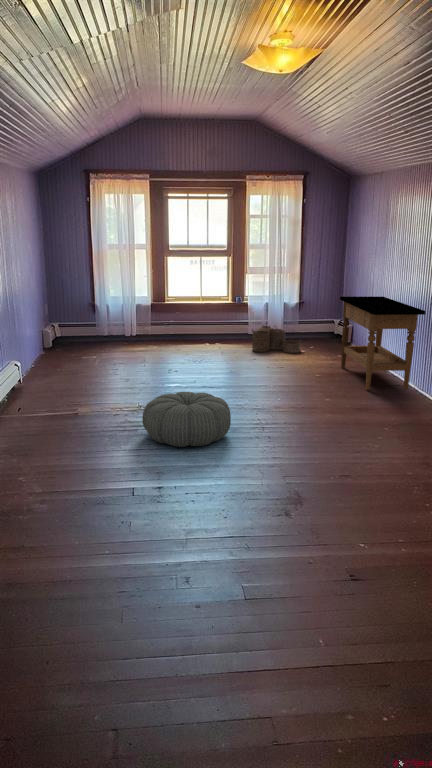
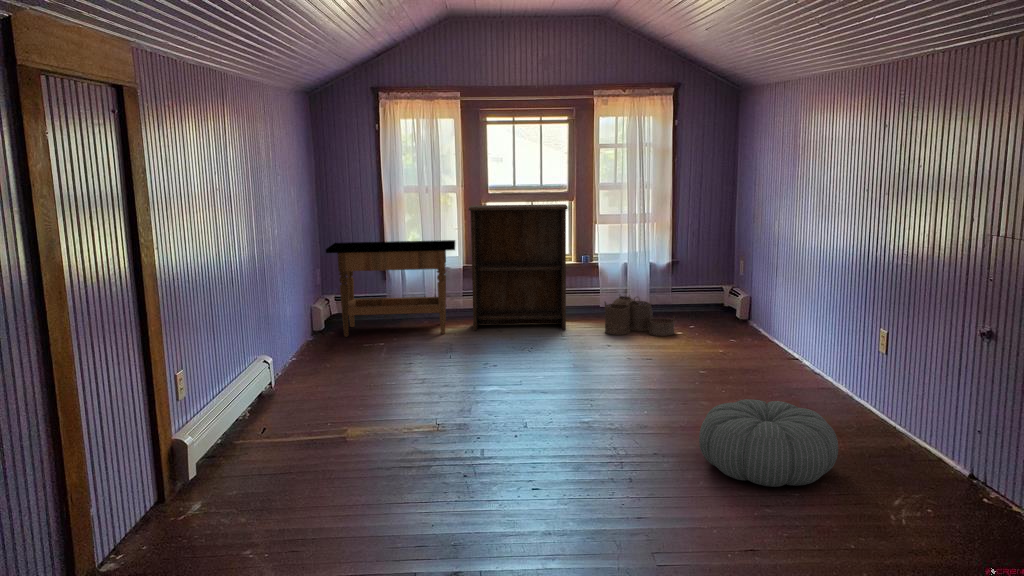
bookshelf: none [156,259,227,349] -> present [469,204,568,330]
side table: present [340,296,425,390] -> present [326,240,455,337]
pouf: present [142,392,231,447] -> present [699,399,838,487]

